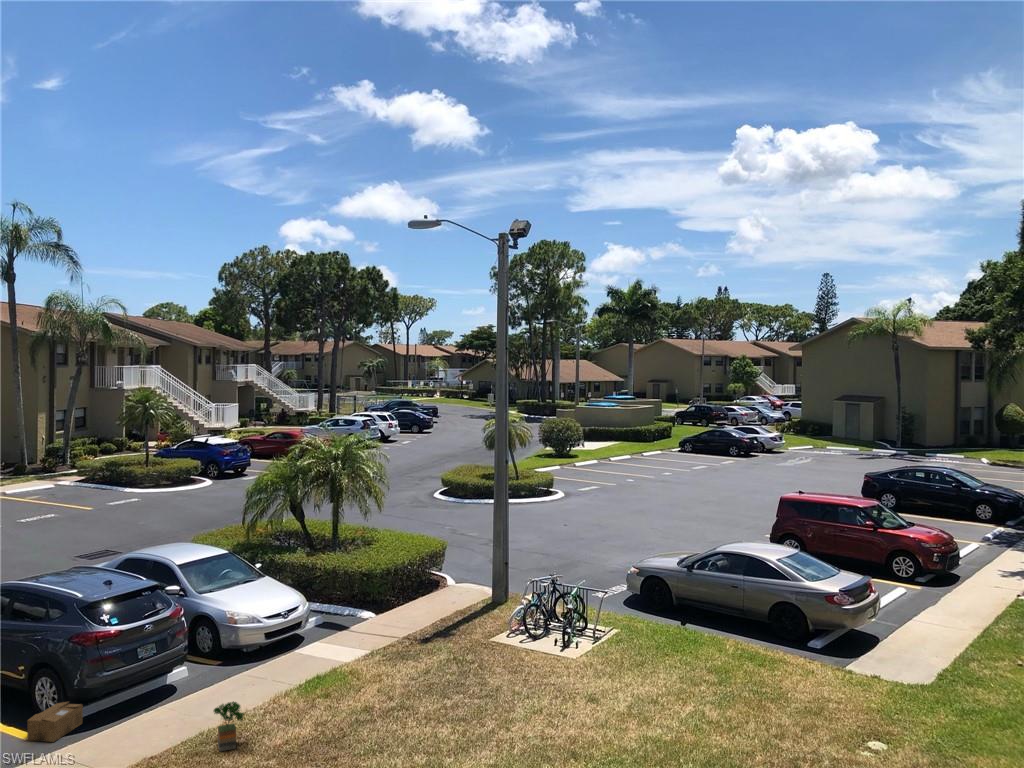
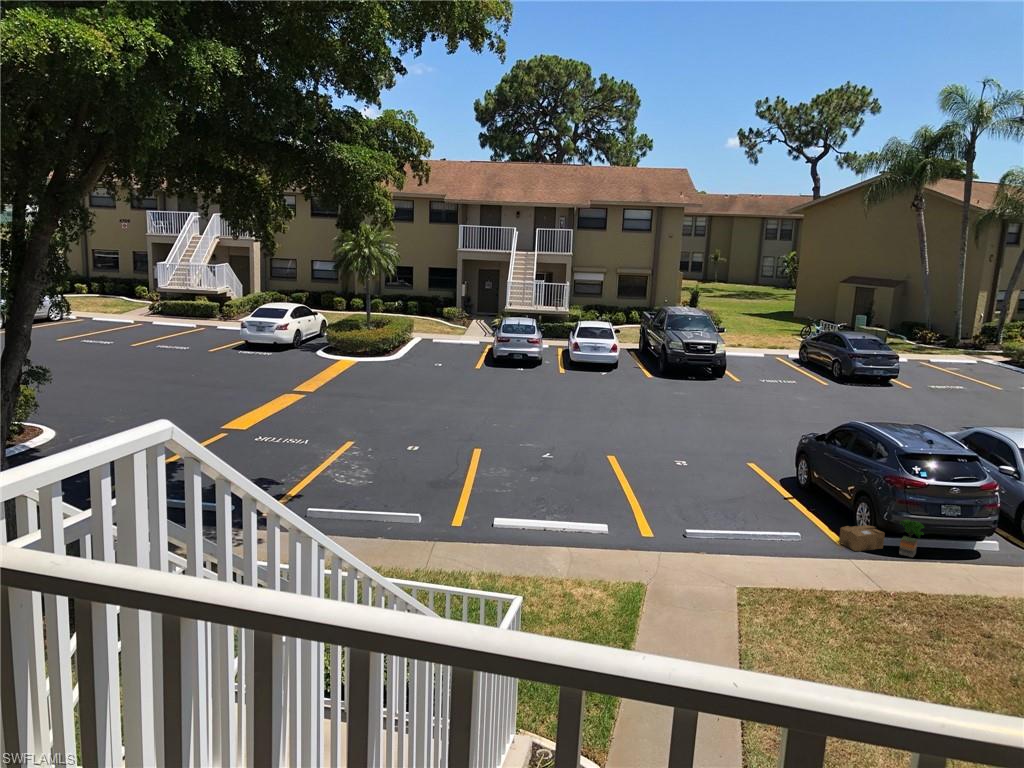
potted tree: present [214,701,244,751] -> present [899,520,924,557]

